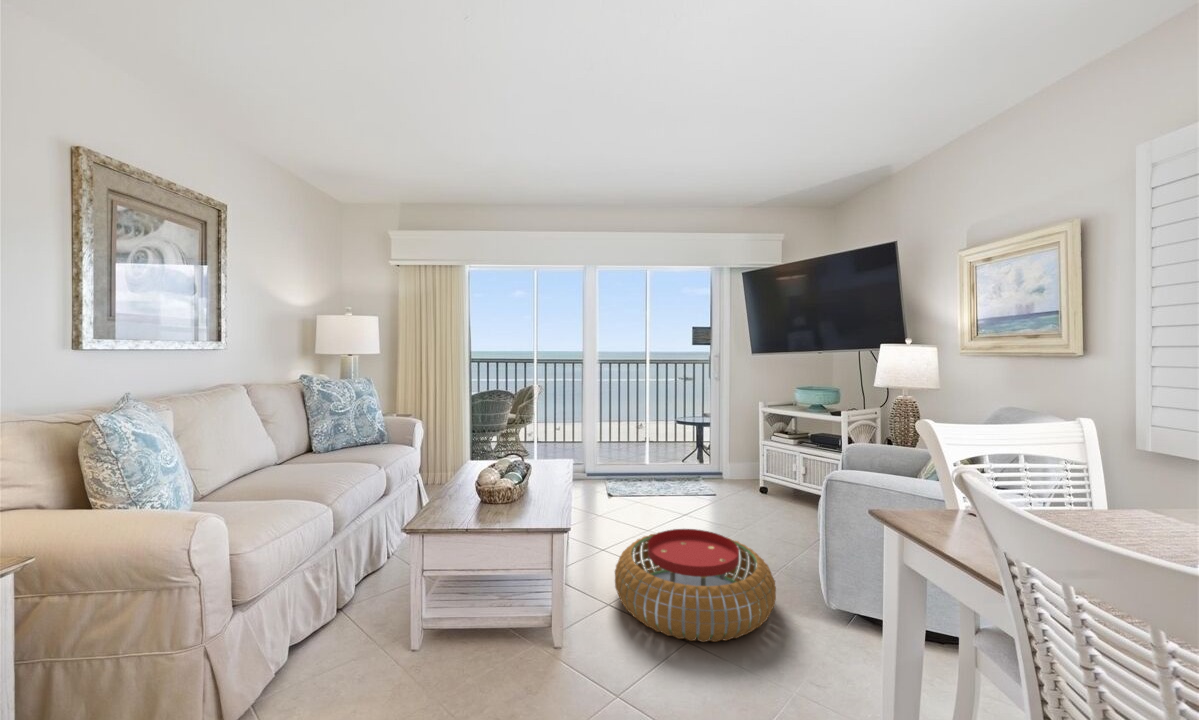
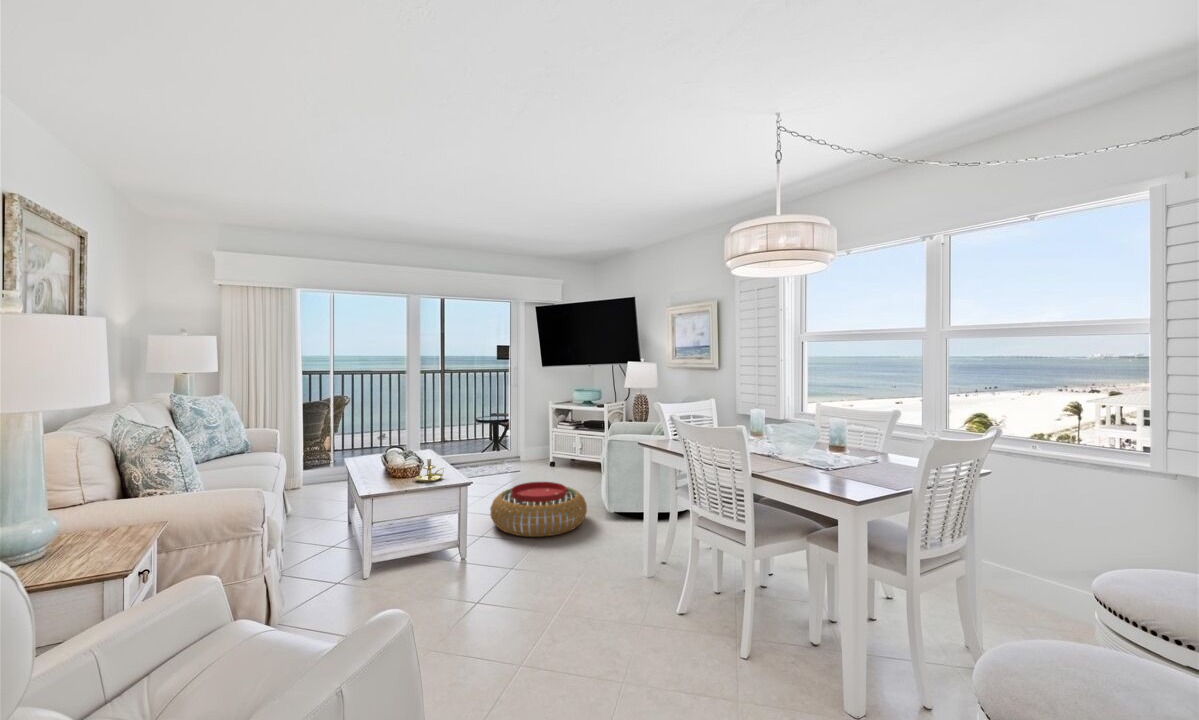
candle holder: none [479,472,529,519] -> present [415,452,444,482]

